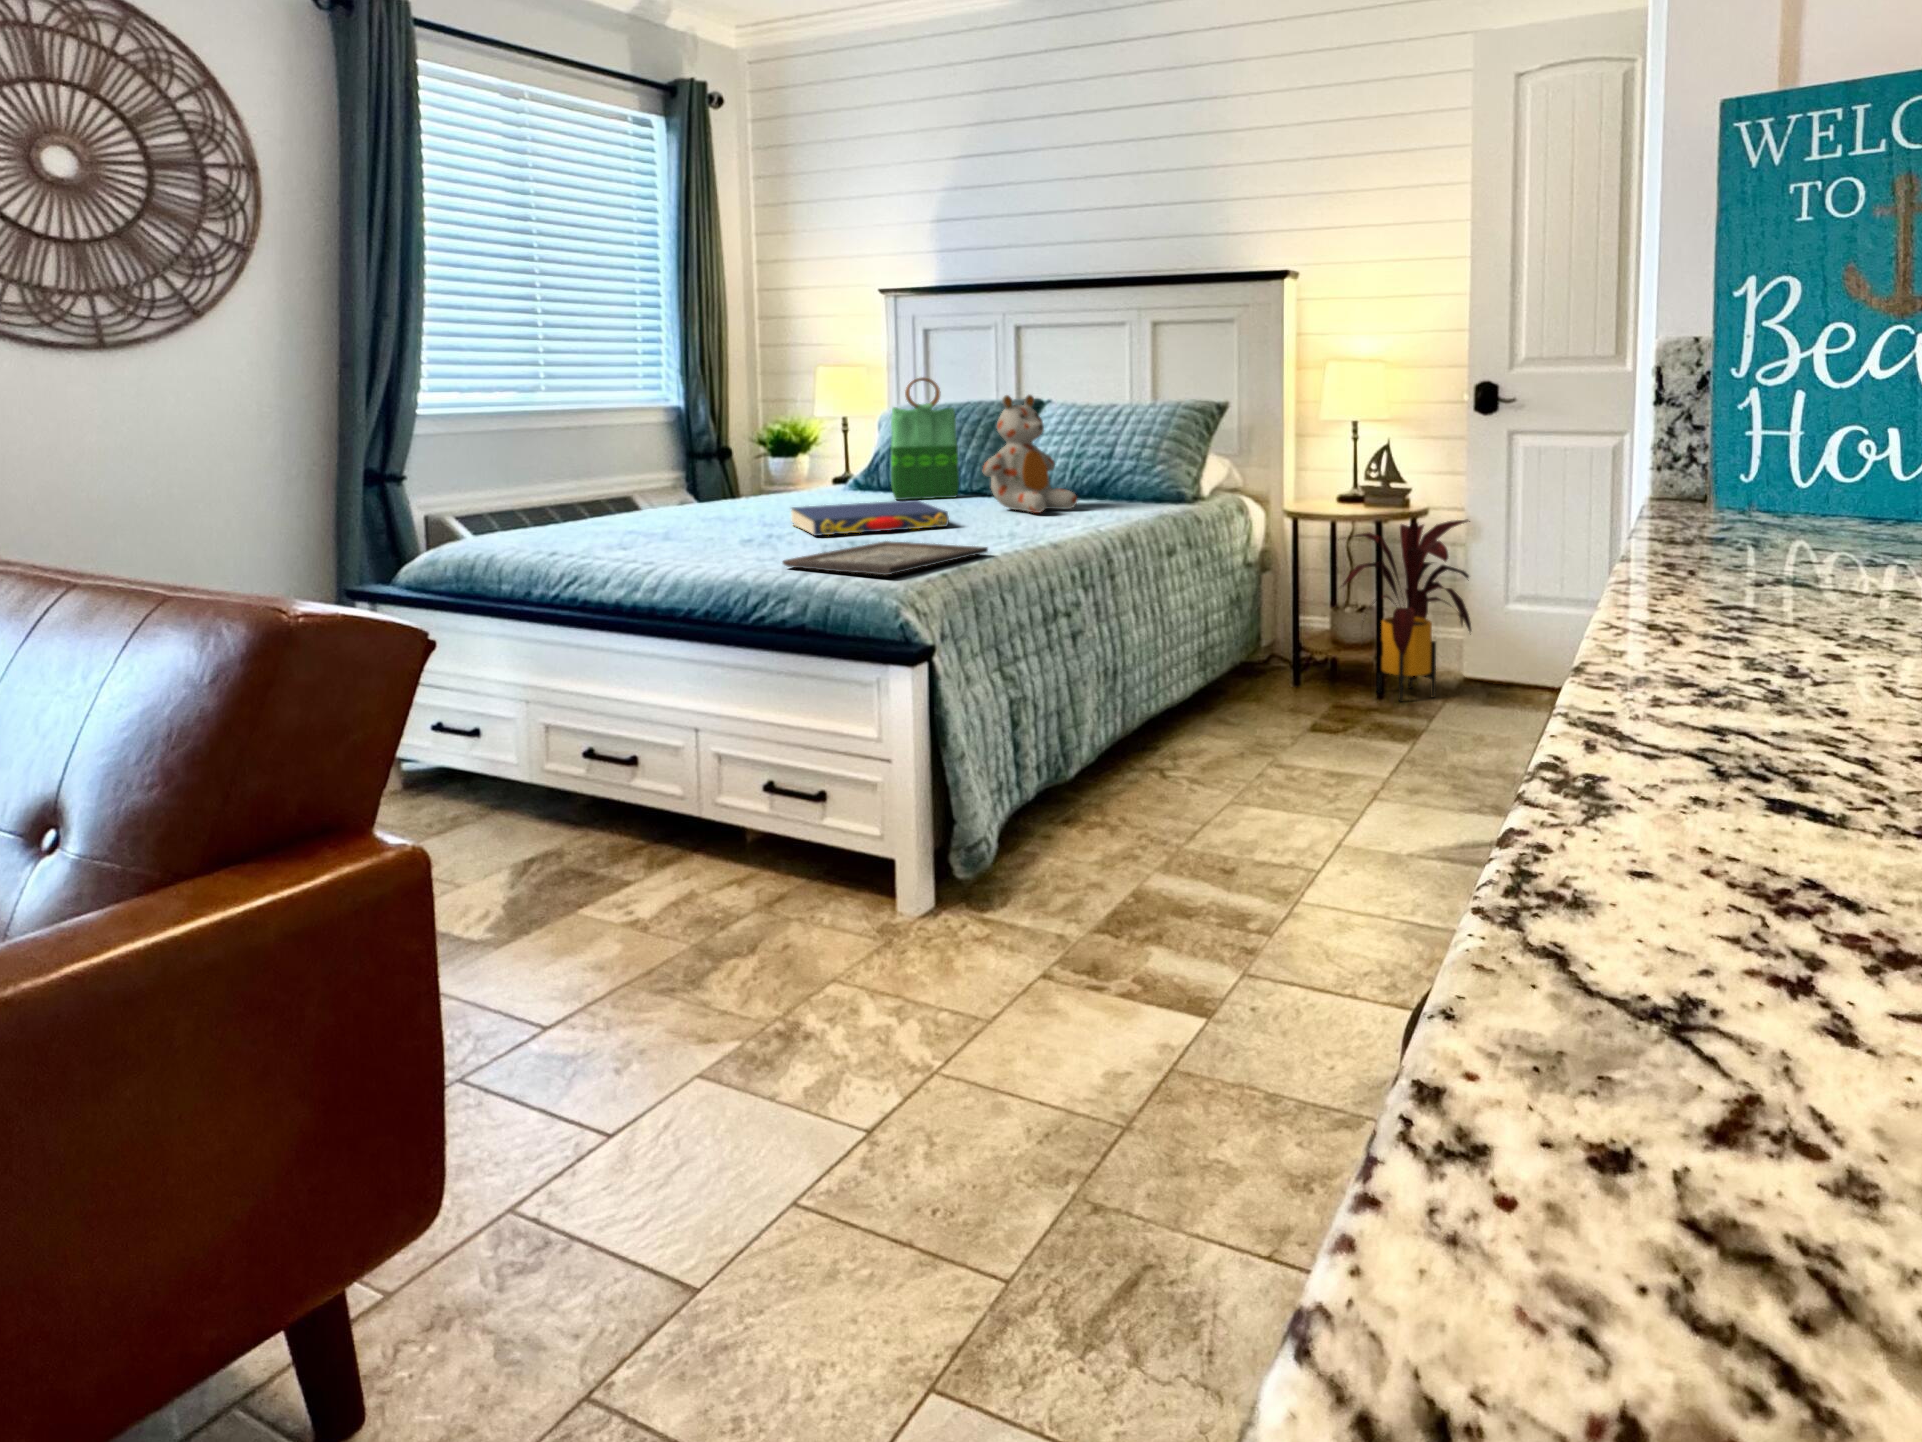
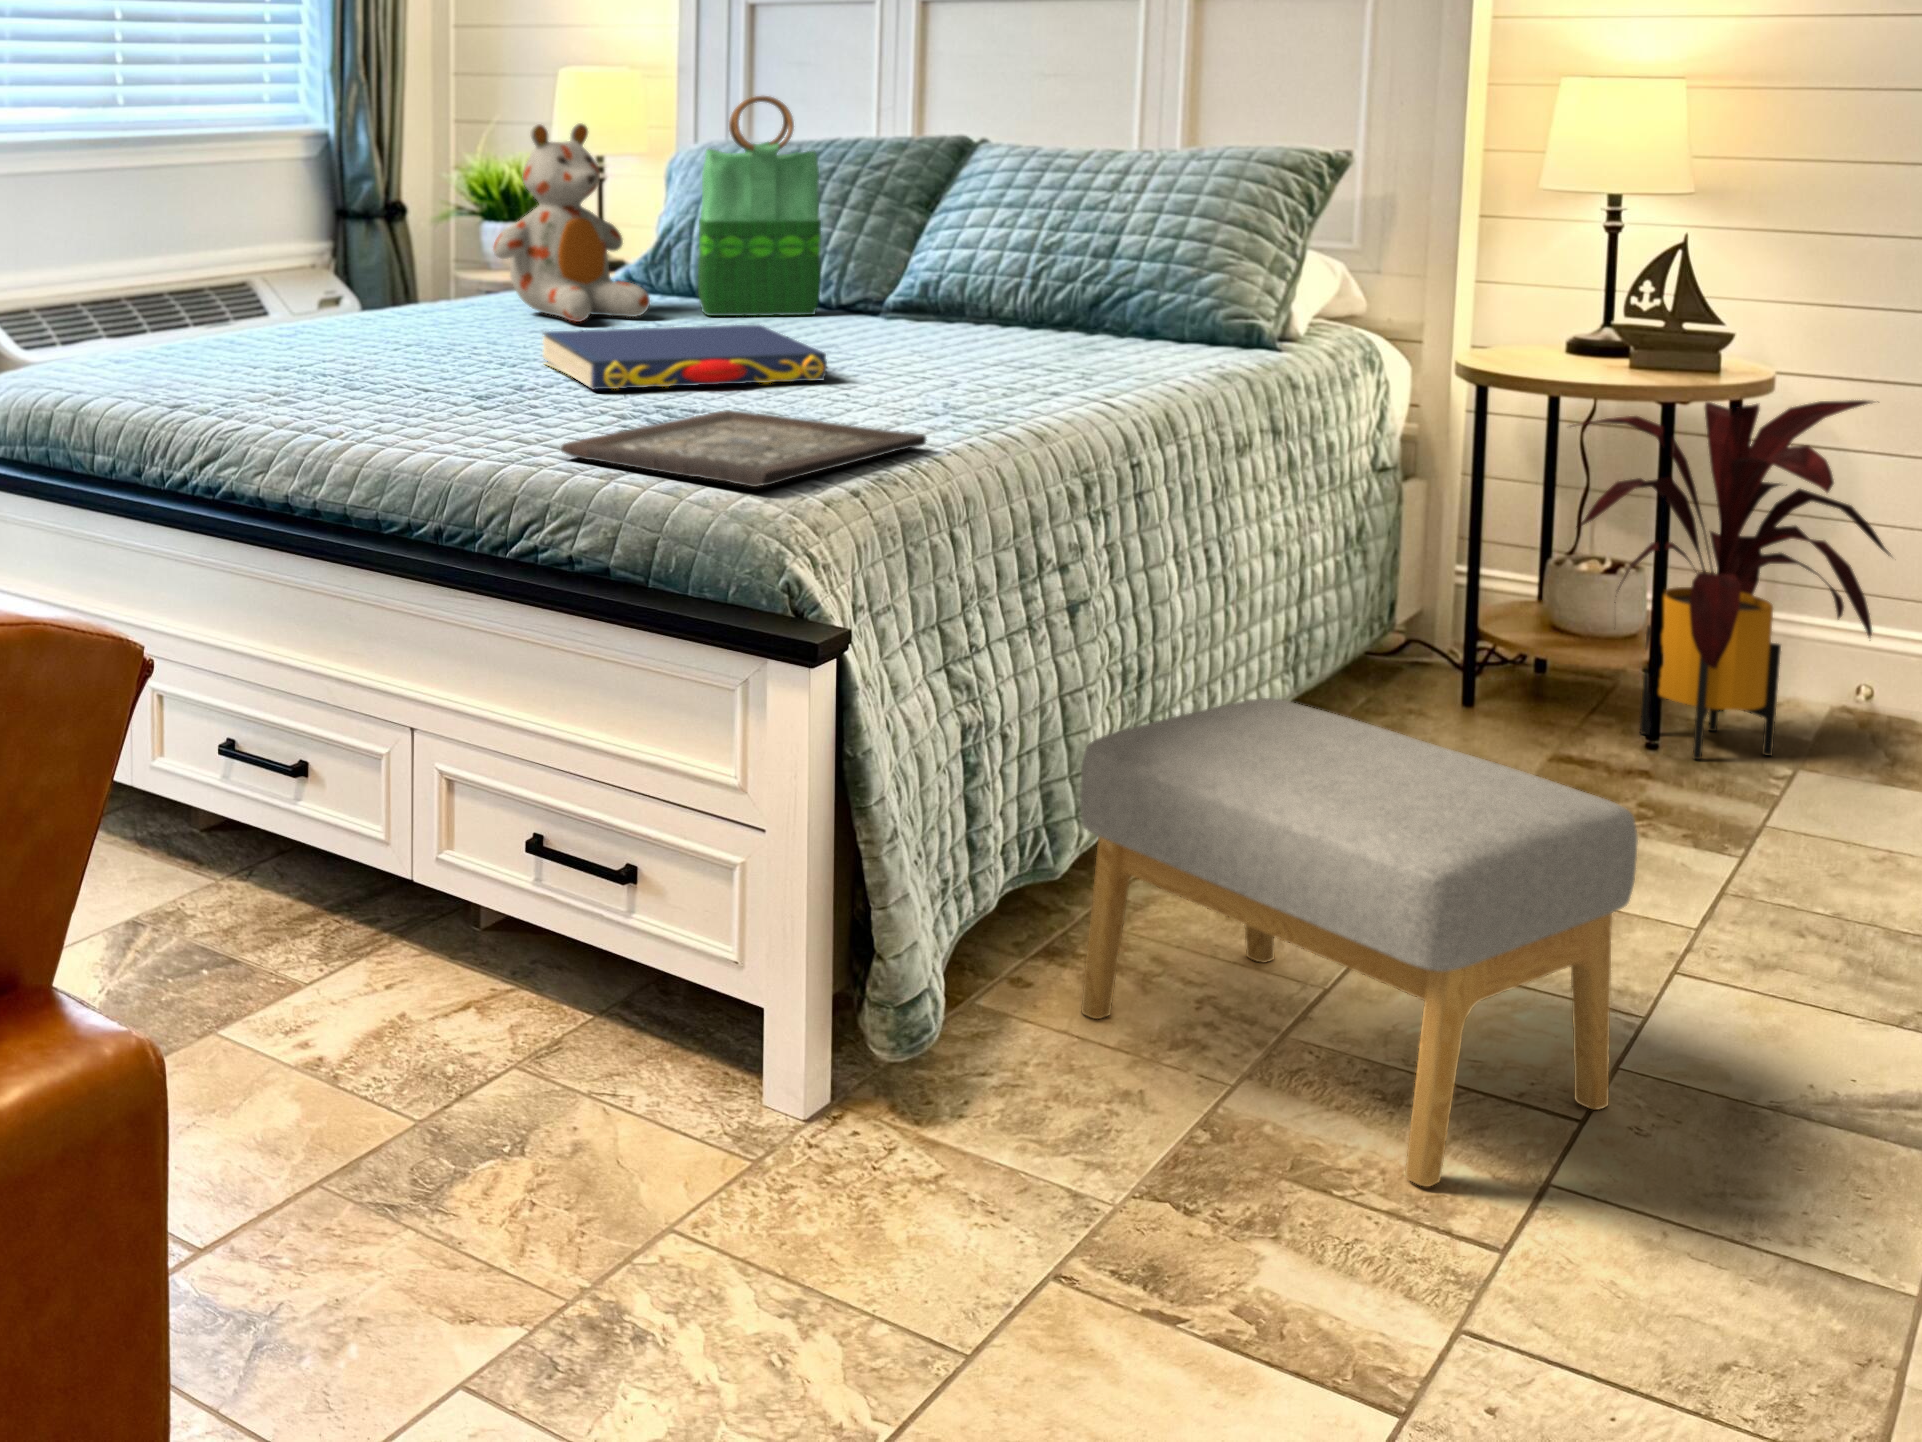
stuffed bear: present [983,395,1077,513] -> present [493,123,650,322]
footstool: none [1071,676,1334,910] -> present [1080,698,1638,1187]

